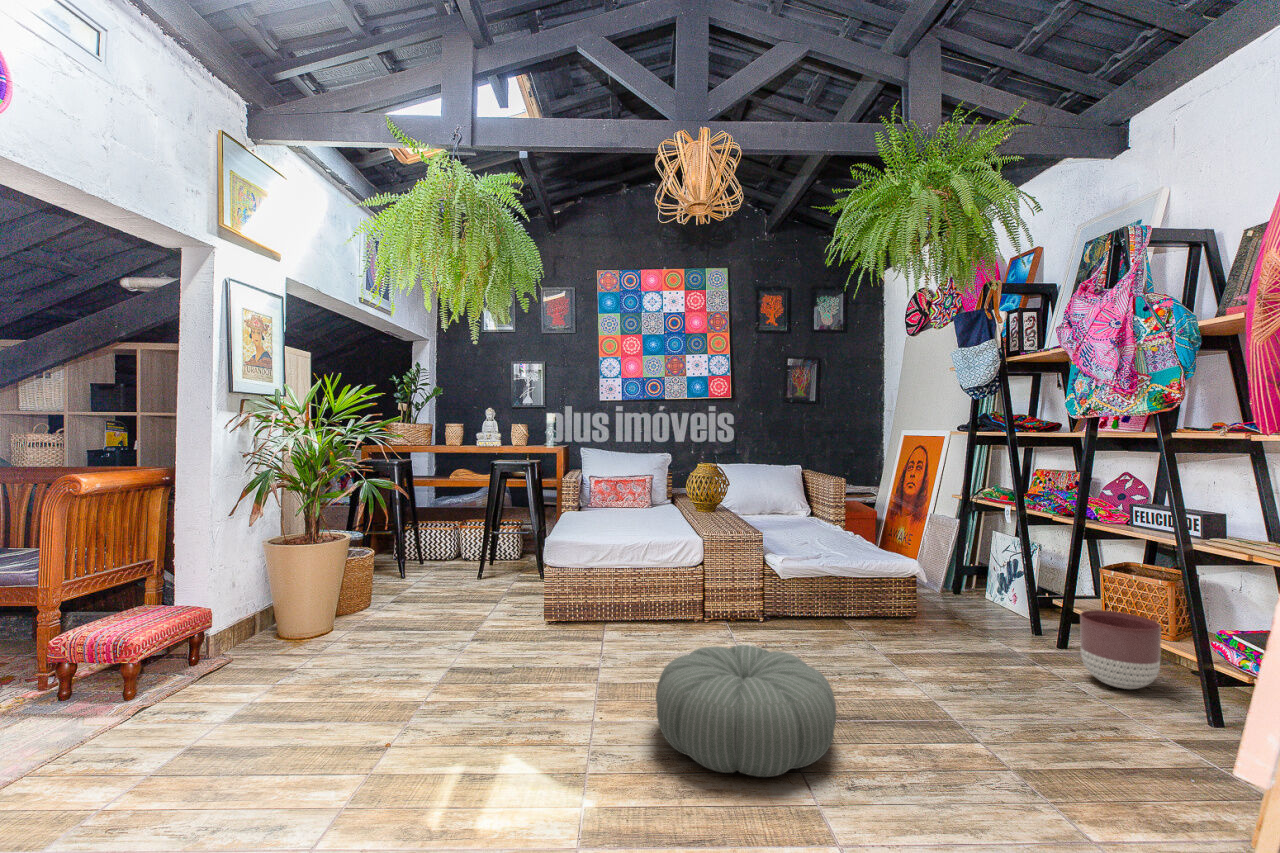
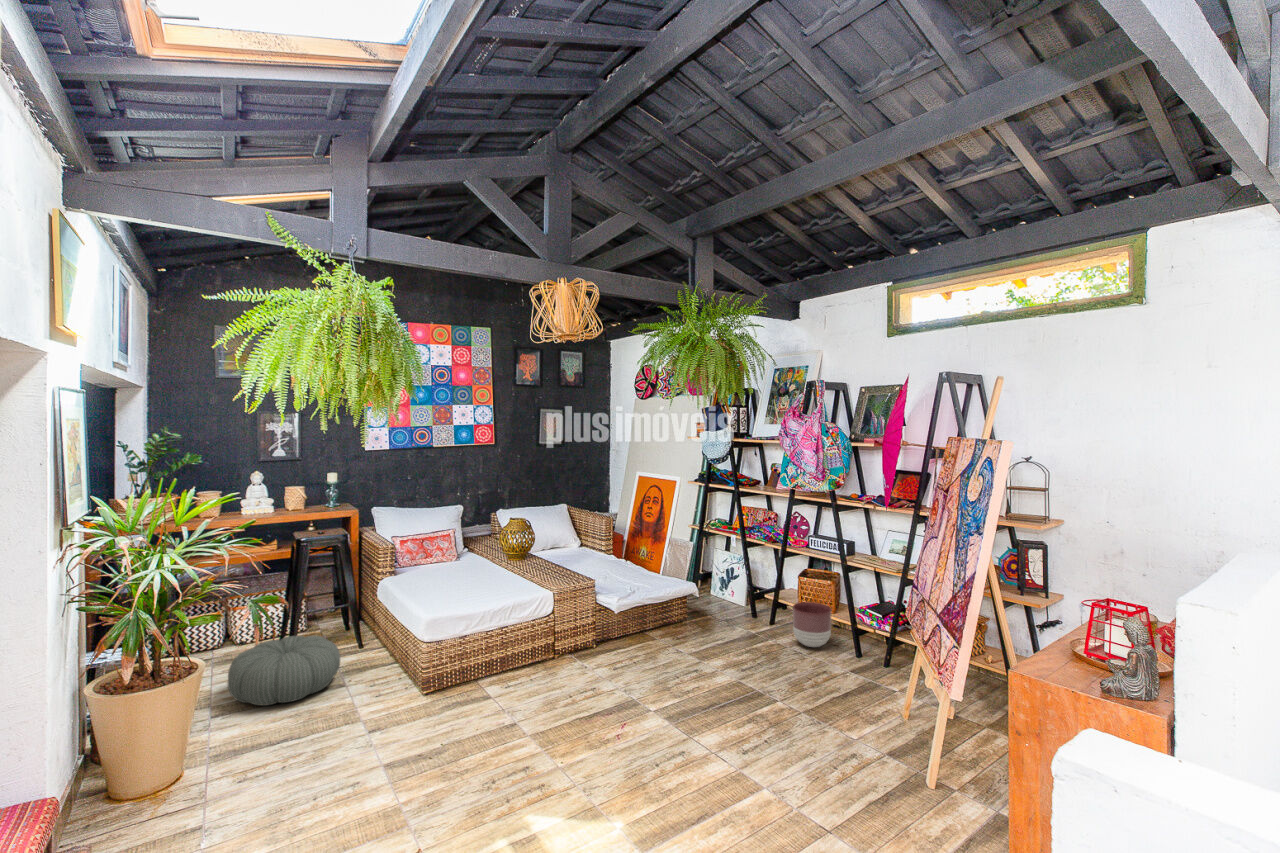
pouf: present [656,645,836,777] -> present [228,636,340,705]

